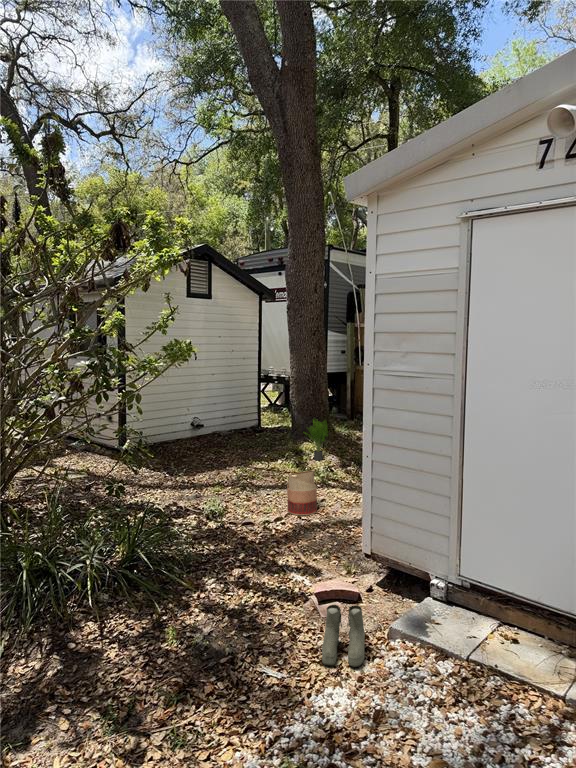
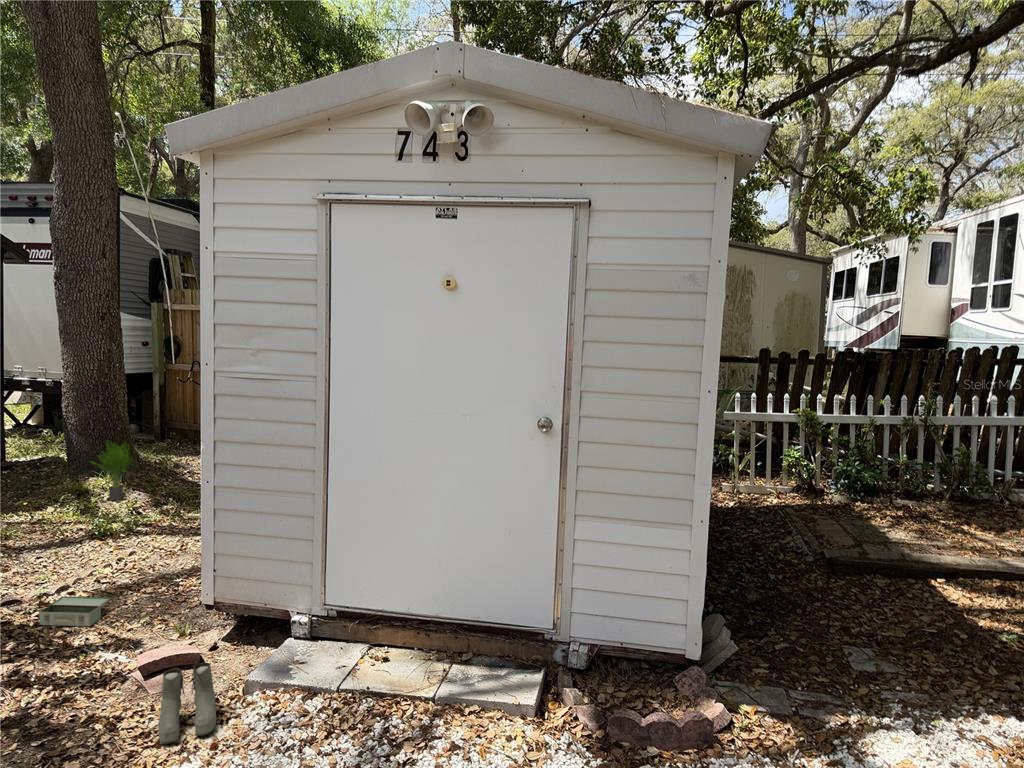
basket: present [287,470,317,515] -> none [76,511,124,577]
toolbox: none [261,527,305,552] -> present [39,596,110,626]

